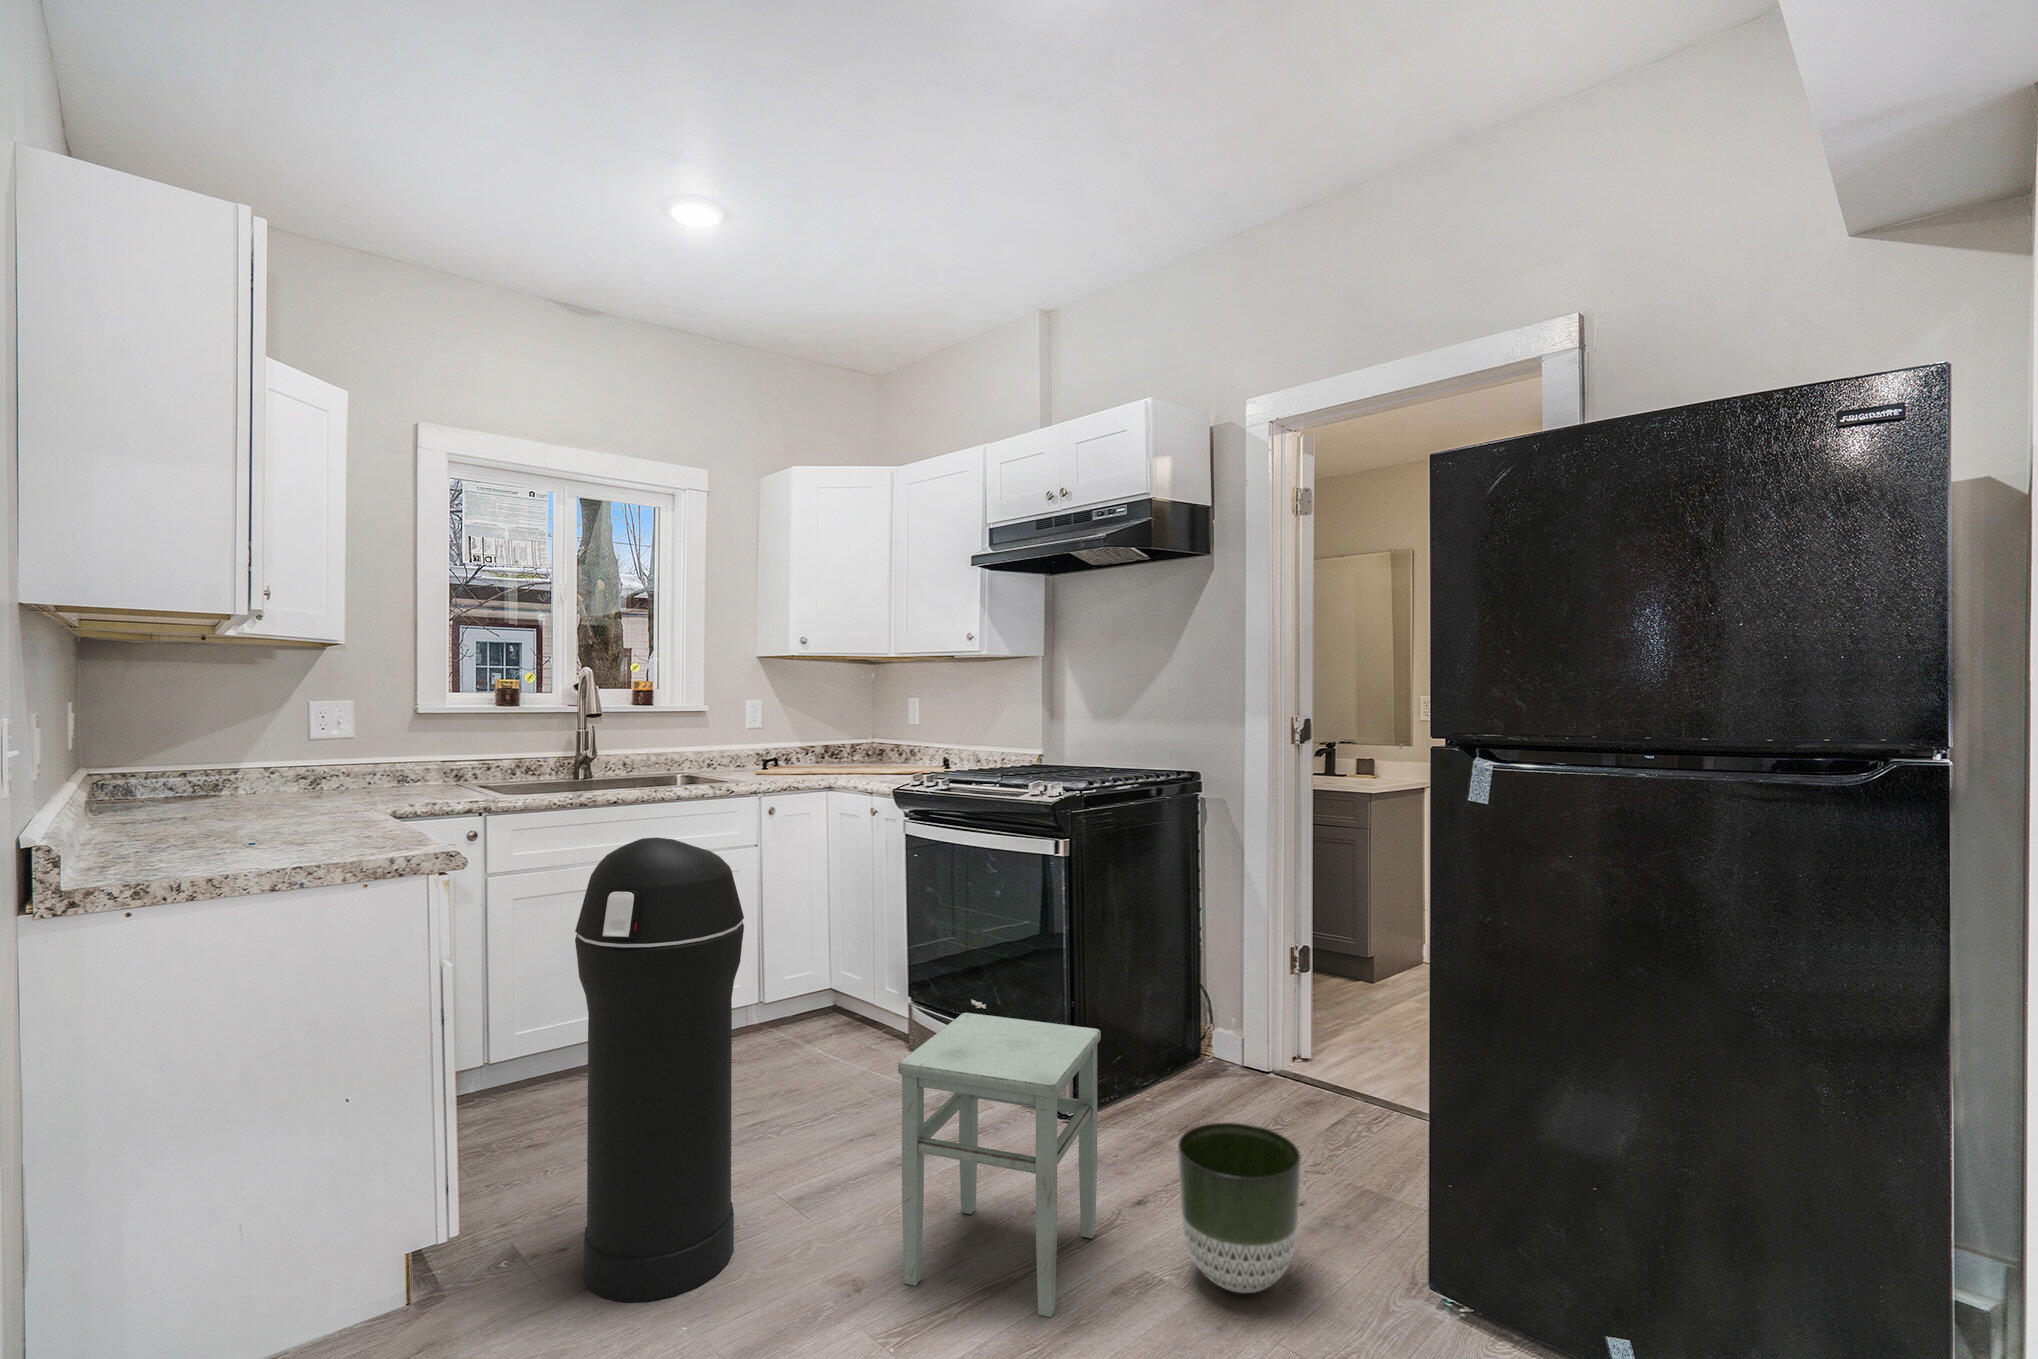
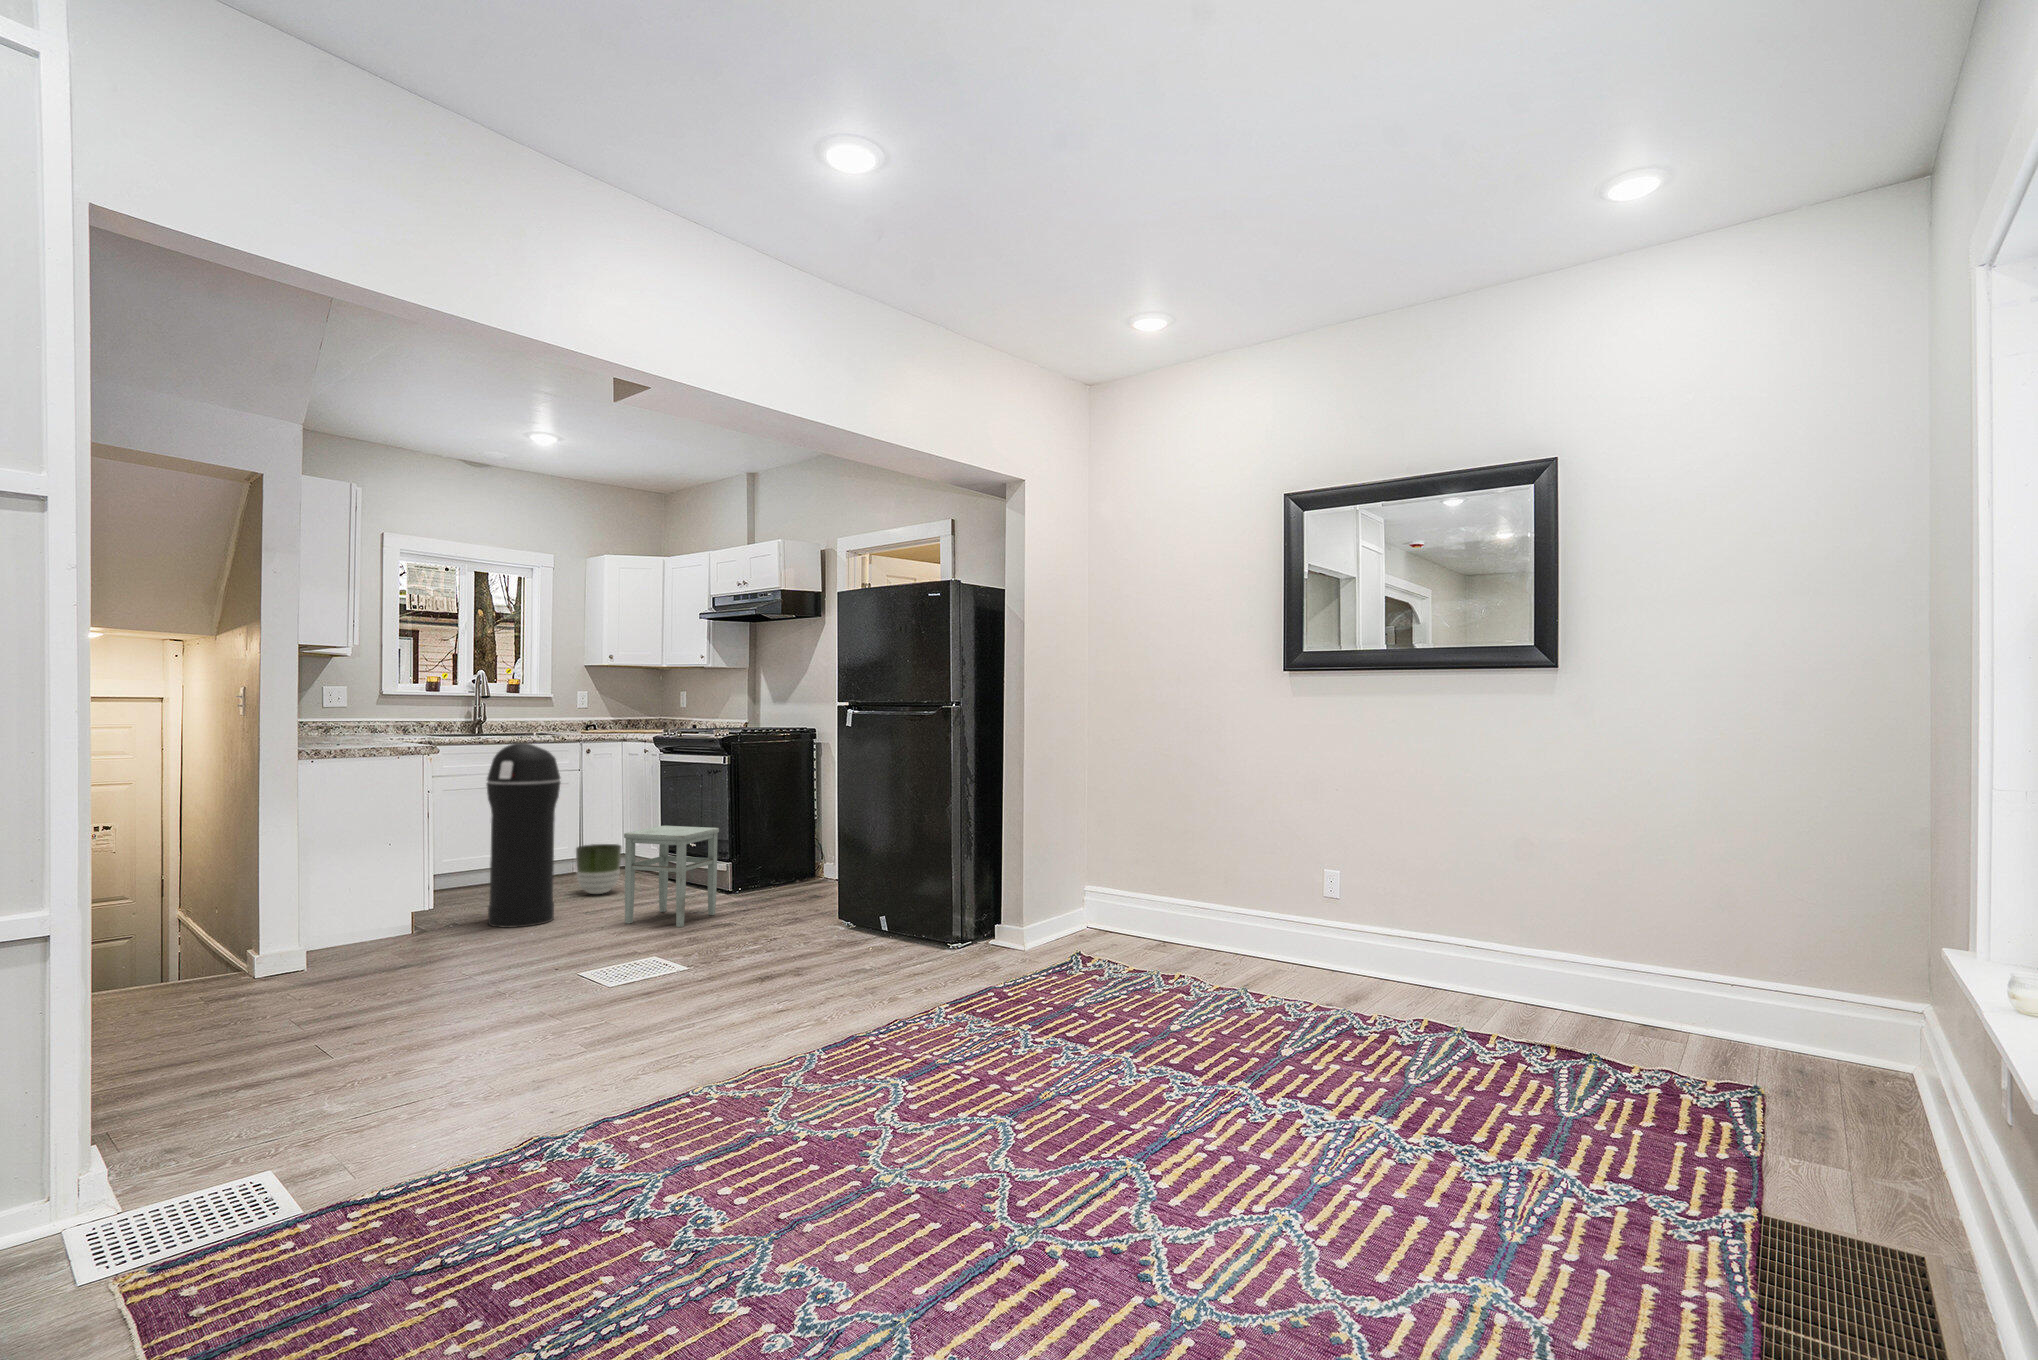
planter: present [1178,1123,1301,1293] -> present [576,844,621,894]

